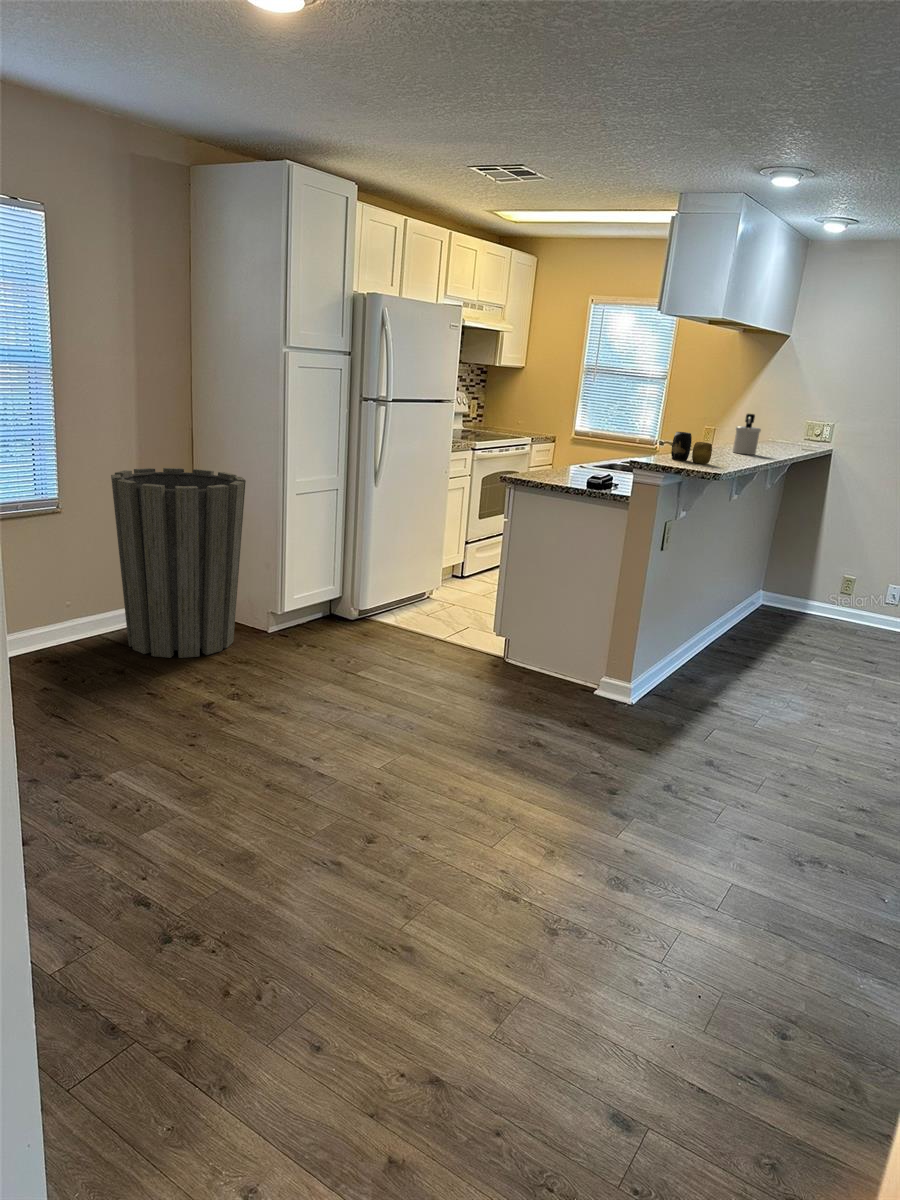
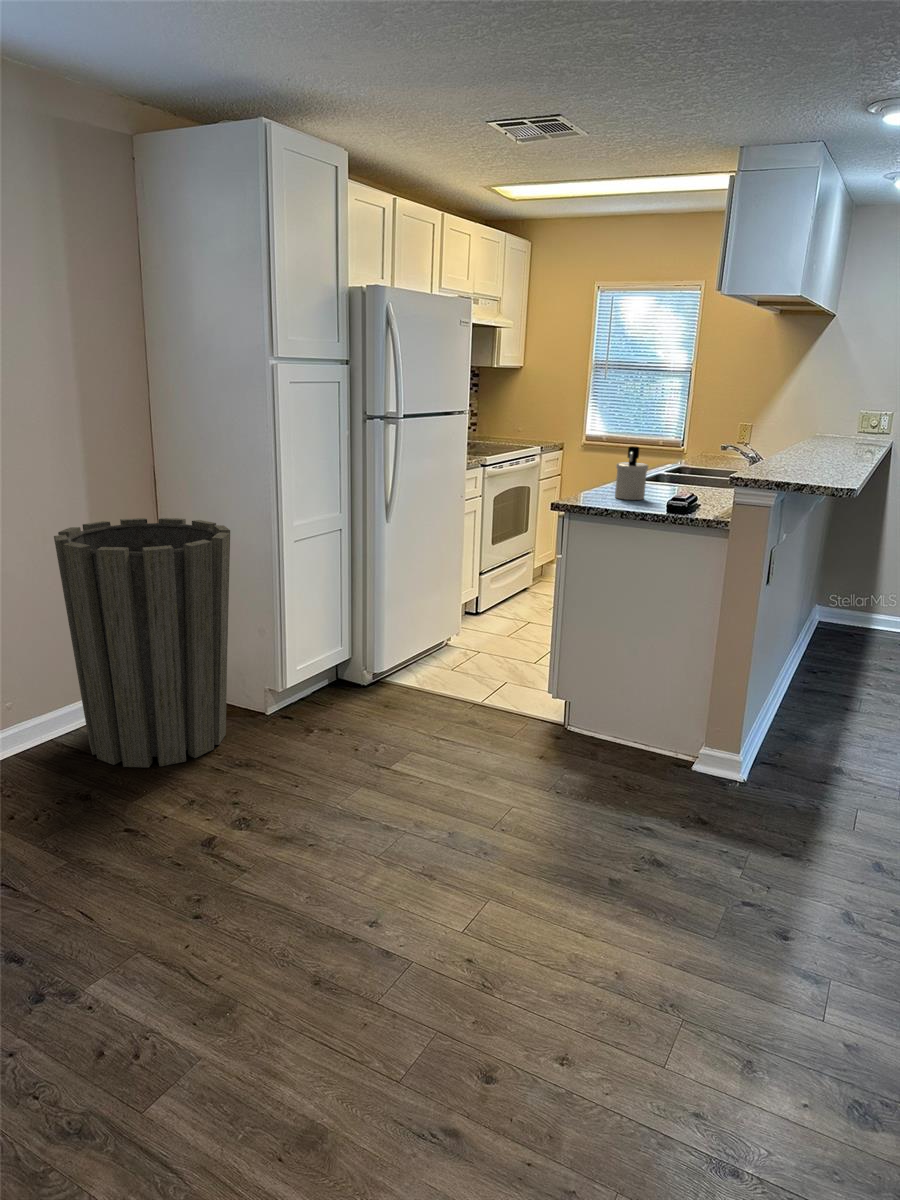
soap dispenser: present [733,414,761,455] -> present [615,446,648,500]
vase: present [671,432,712,464] -> none [773,438,828,477]

